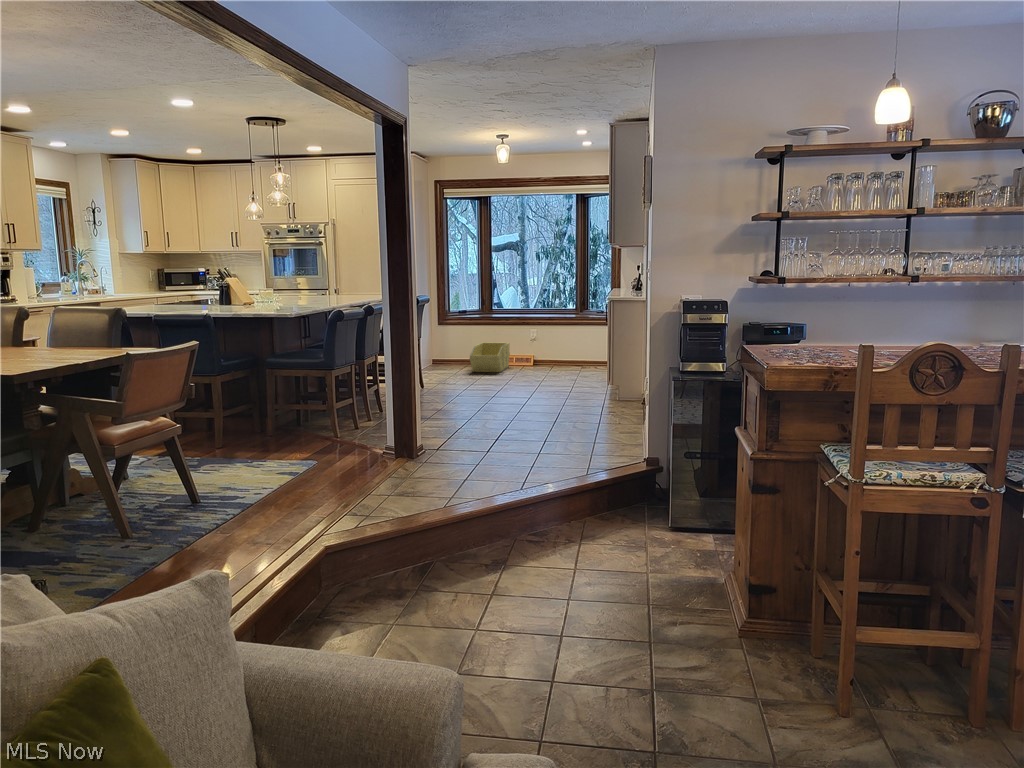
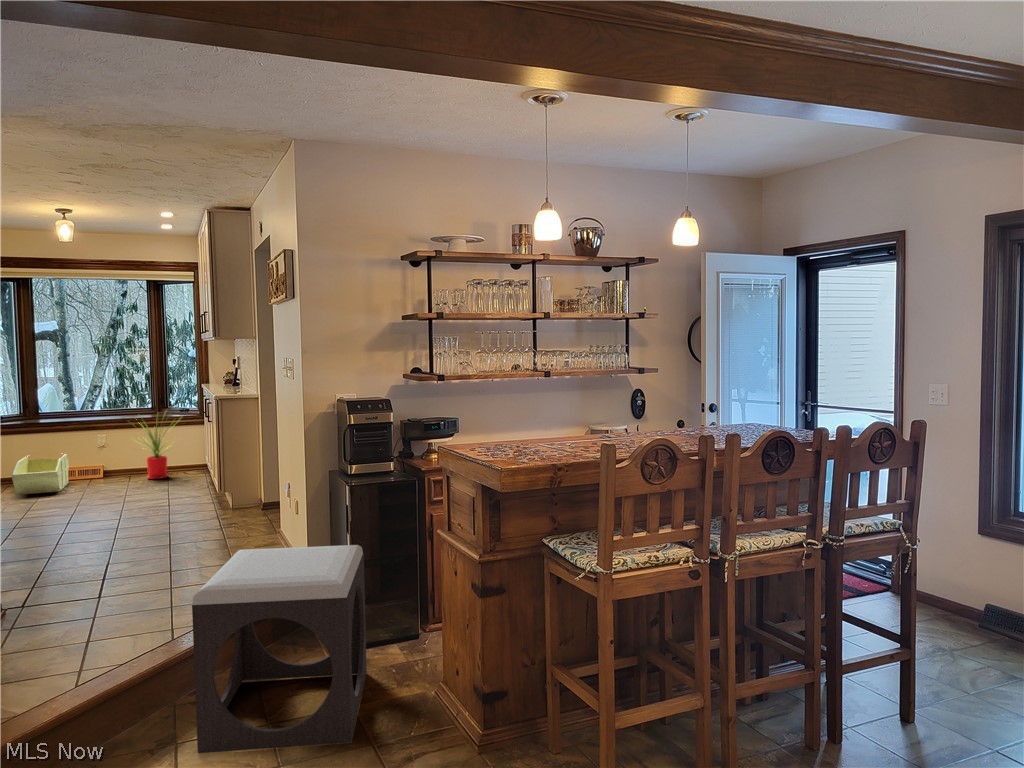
house plant: none [550,310,595,370] -> present [146,416,170,479]
footstool: none [523,422,677,593] -> present [192,545,367,753]

